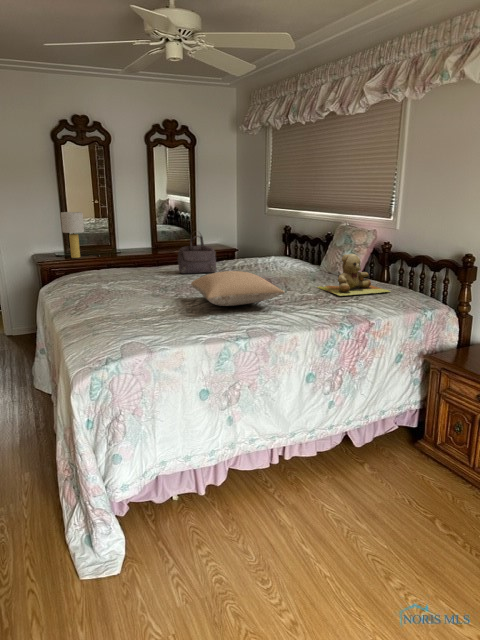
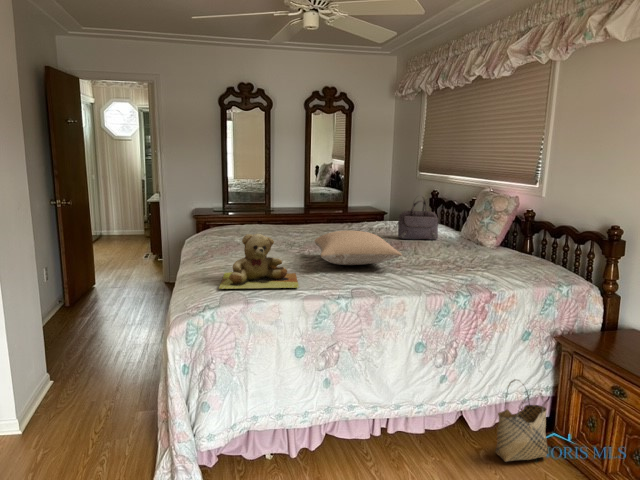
table lamp: present [61,212,100,258] -> none [216,170,254,212]
handbag: present [178,235,216,273] -> present [398,199,438,240]
teddy bear: present [318,254,390,296] -> present [219,234,299,289]
woven basket: none [377,398,420,471] -> present [495,380,547,462]

